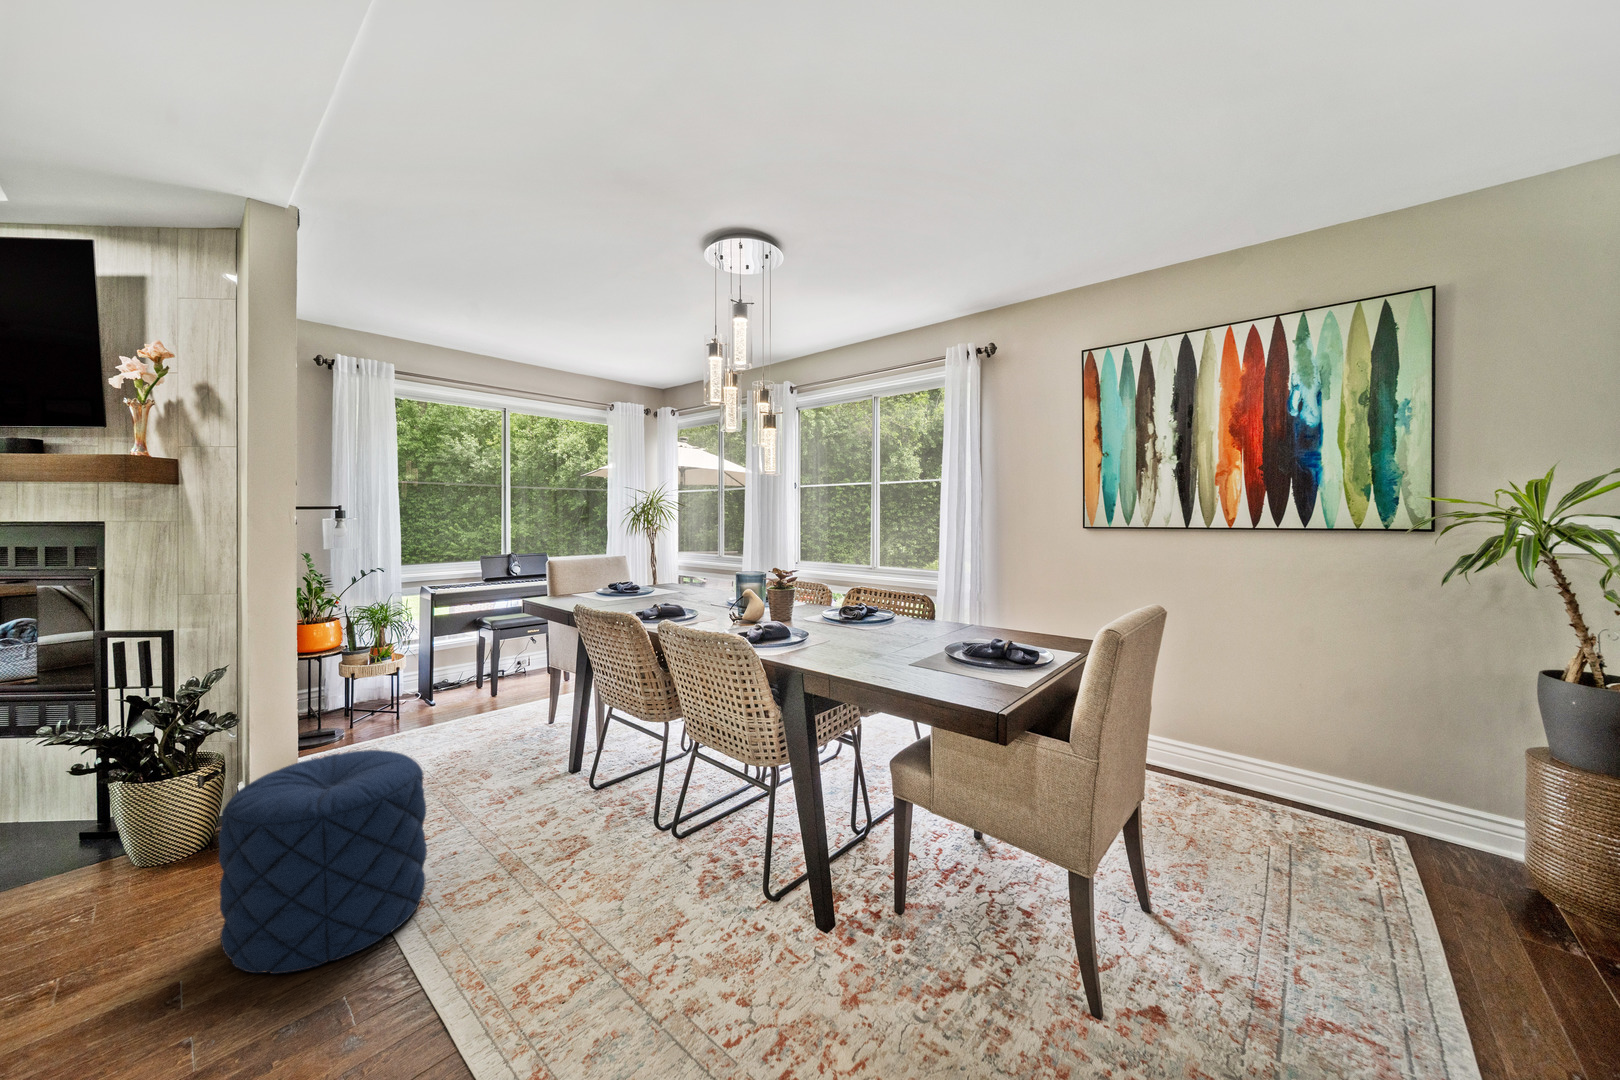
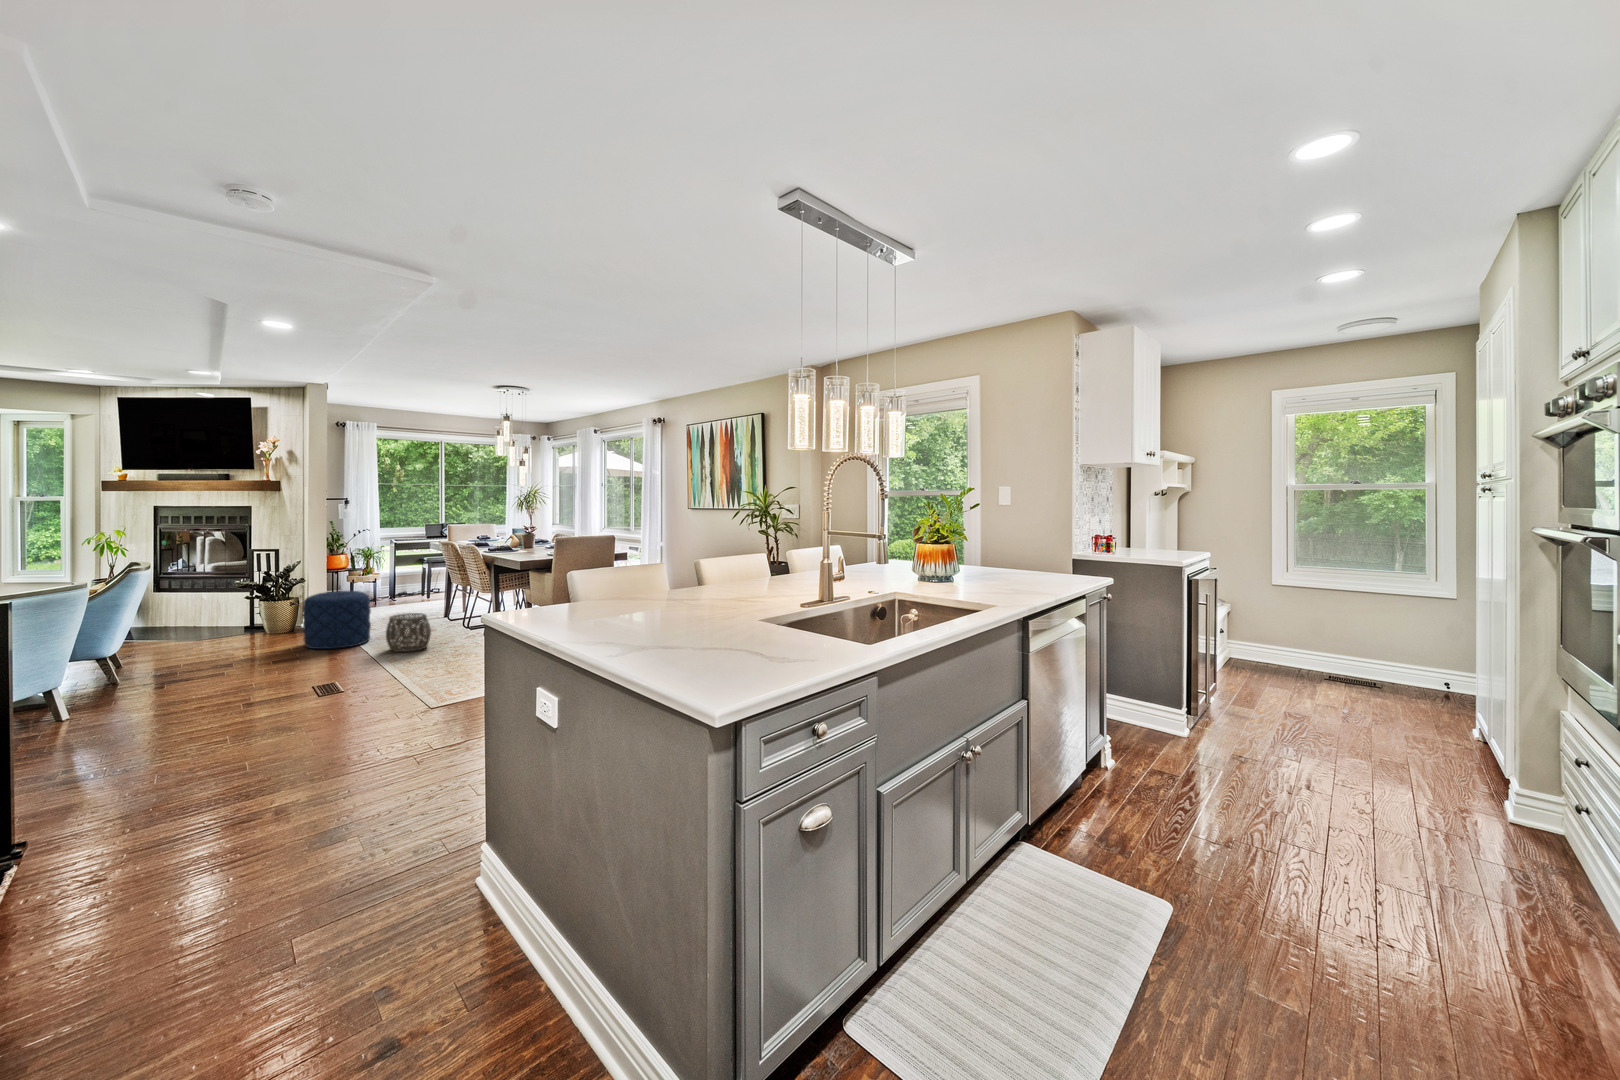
woven basket: none [490,822,623,980] -> present [386,613,431,652]

